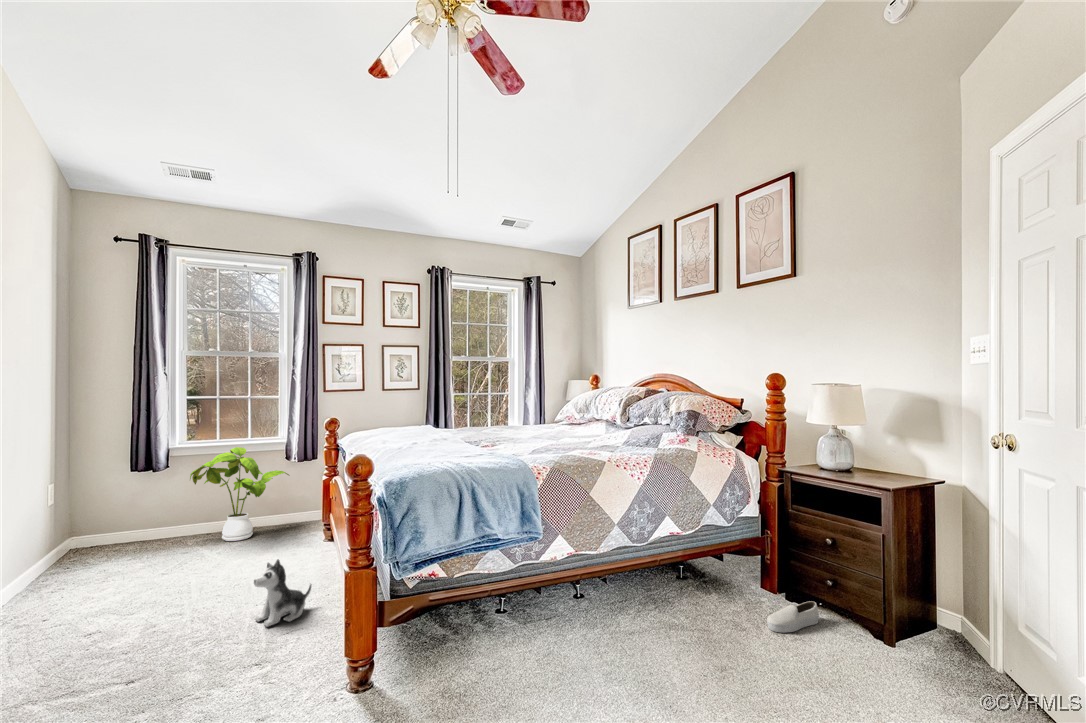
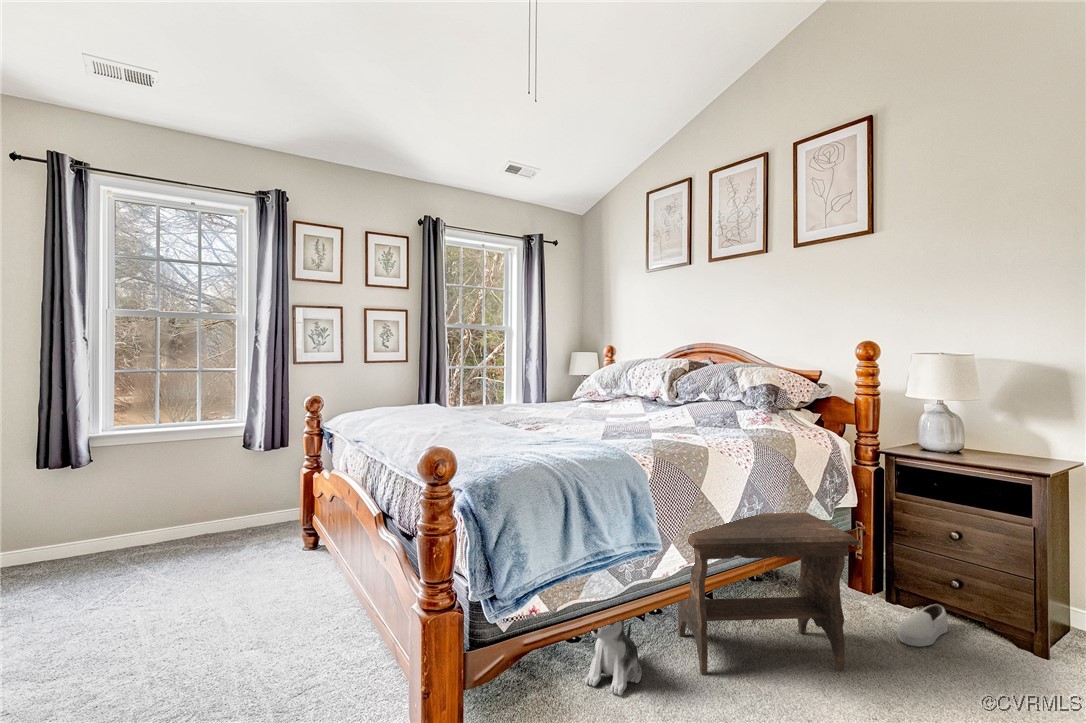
house plant: present [190,447,289,541] -> none [123,433,255,551]
footstool: none [574,516,709,643] -> present [678,512,859,674]
plush toy: present [254,559,311,627] -> present [585,620,642,695]

